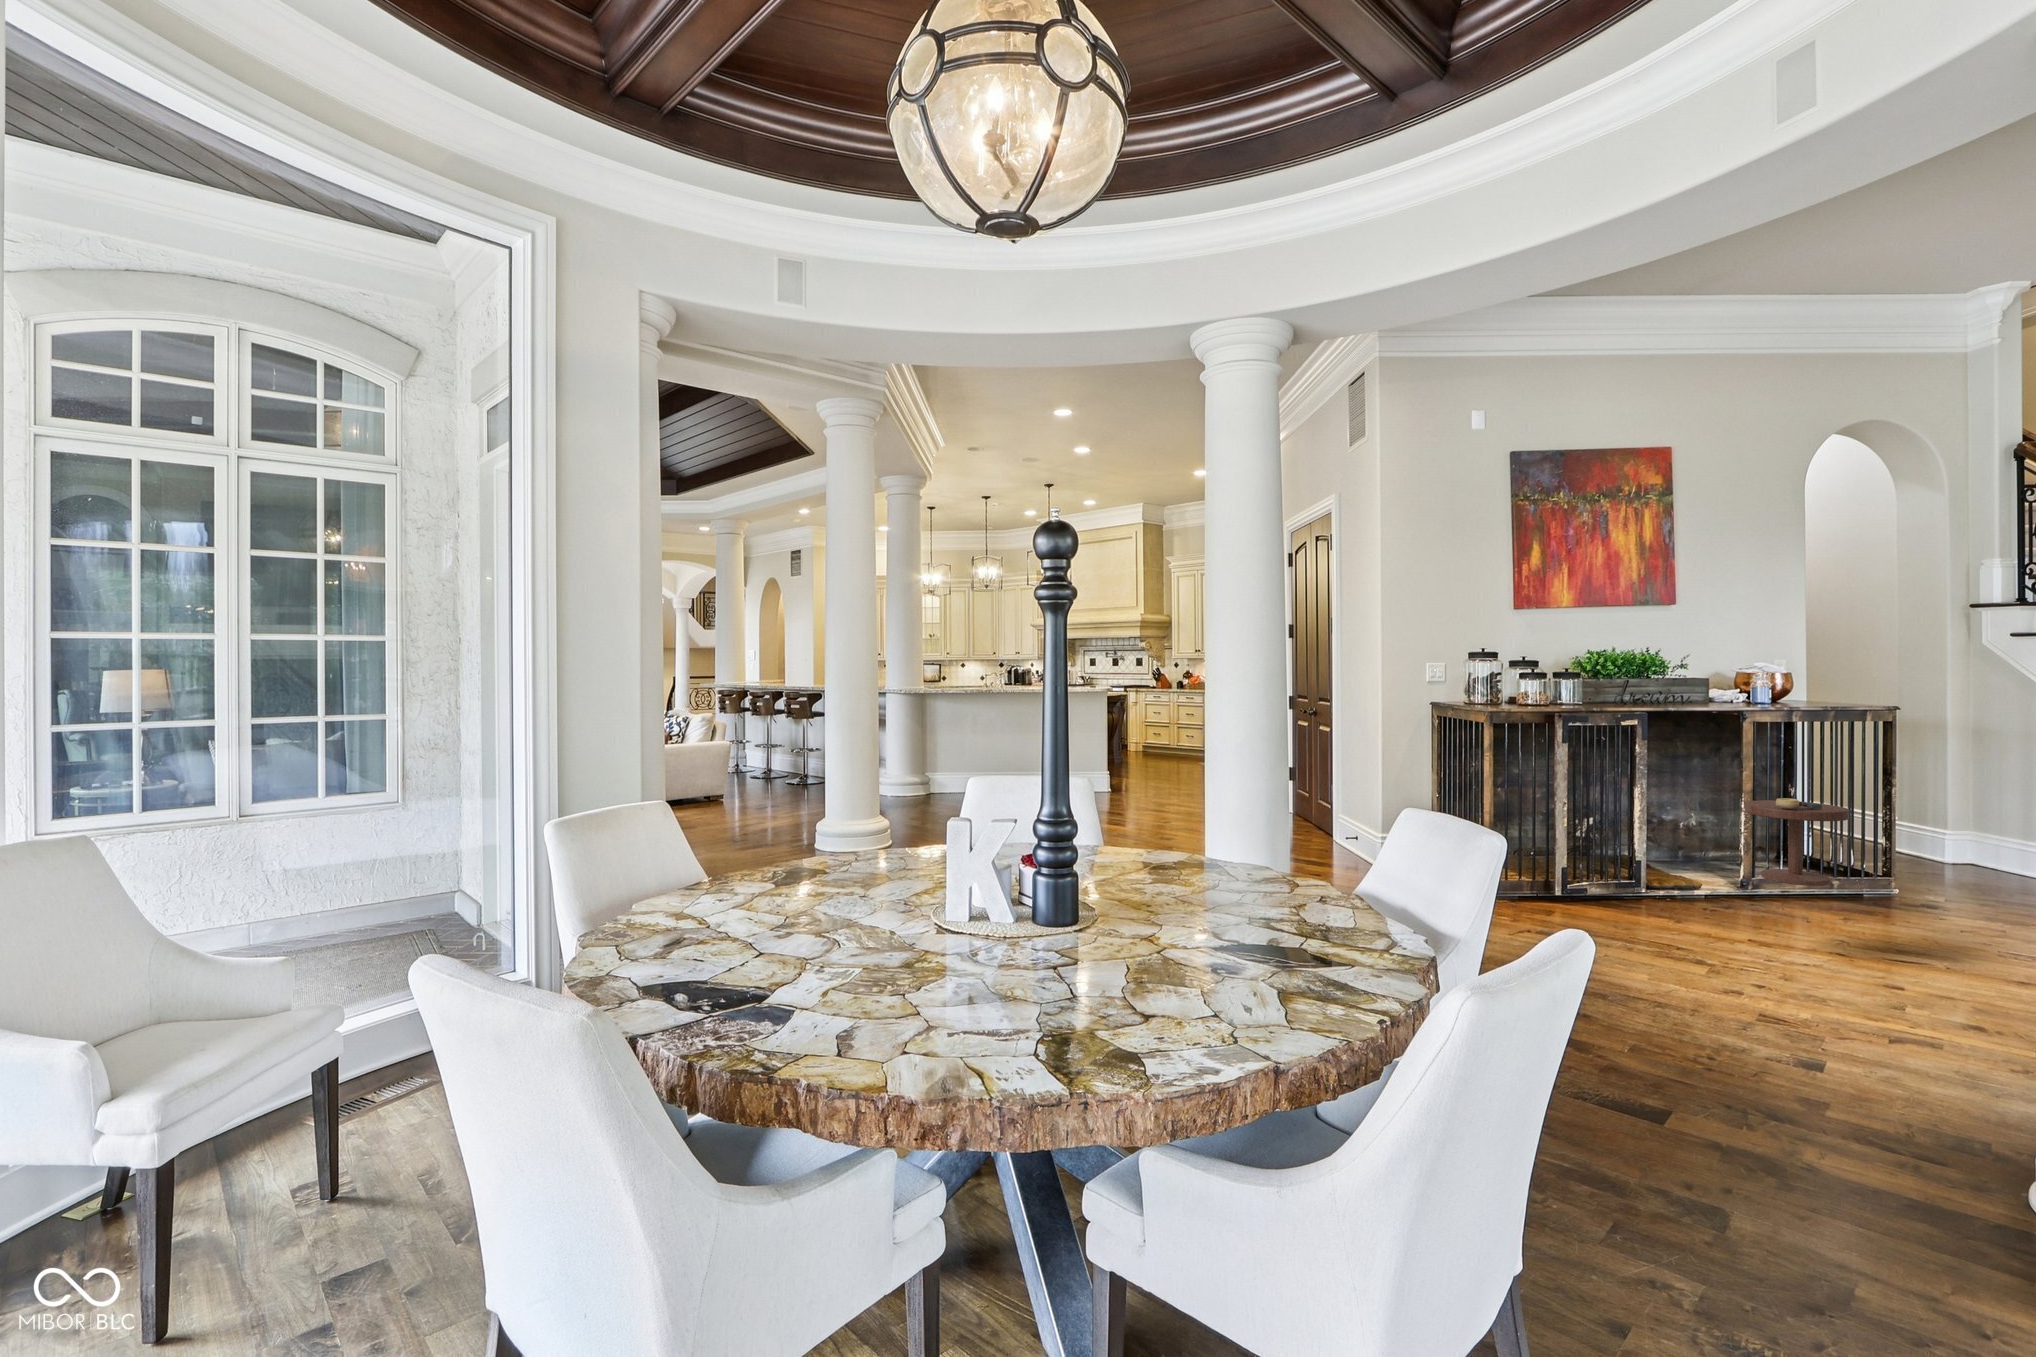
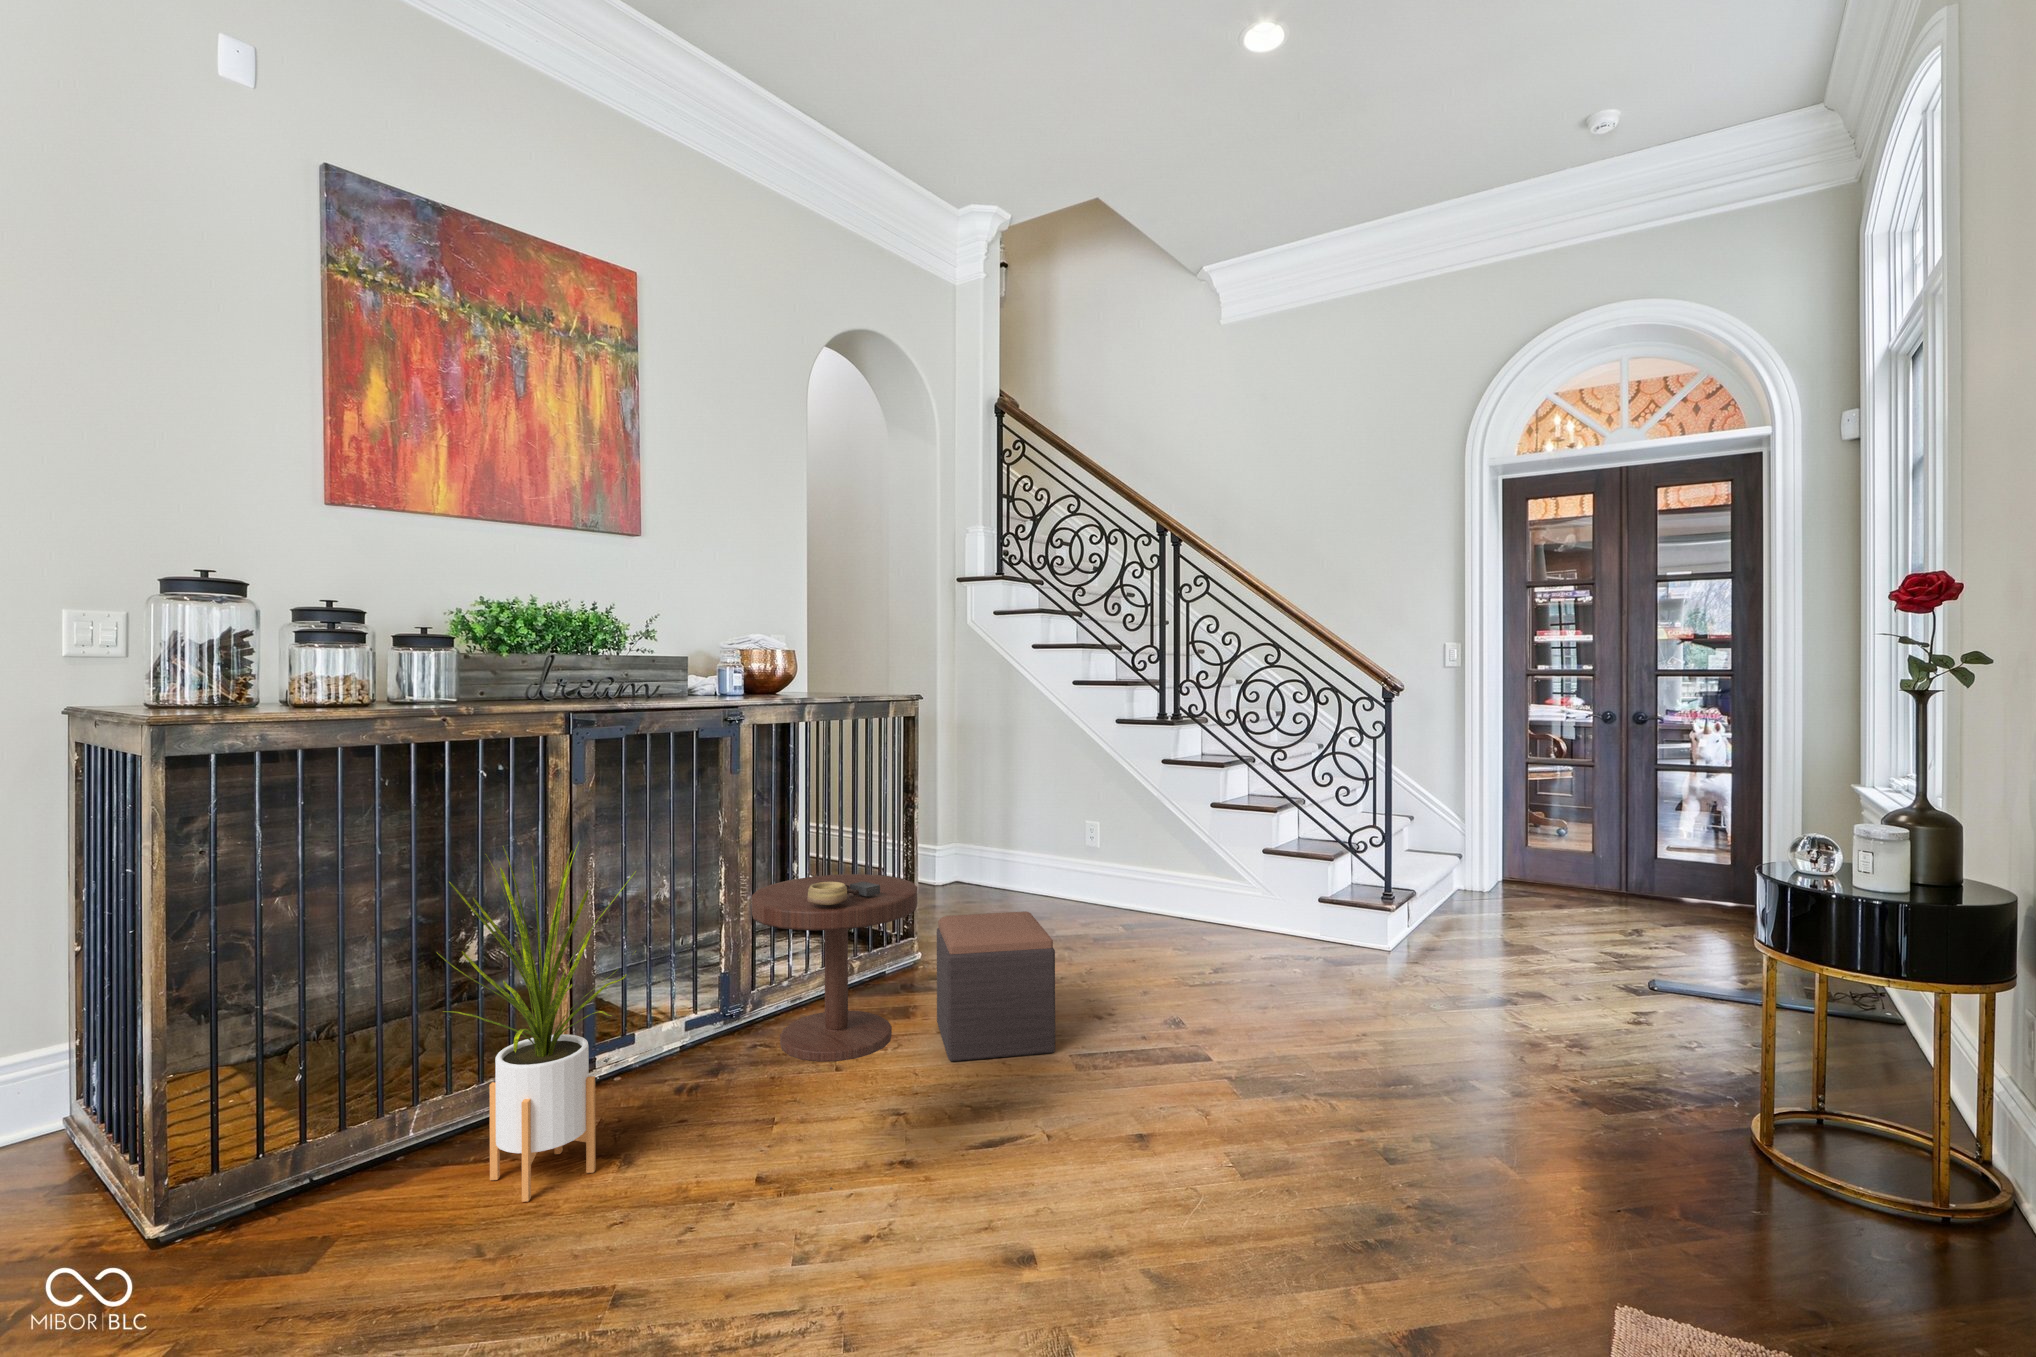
house plant: none [1588,769,1681,922] -> present [437,842,636,1202]
footstool: none [1894,852,1992,948] -> present [937,911,1055,1061]

